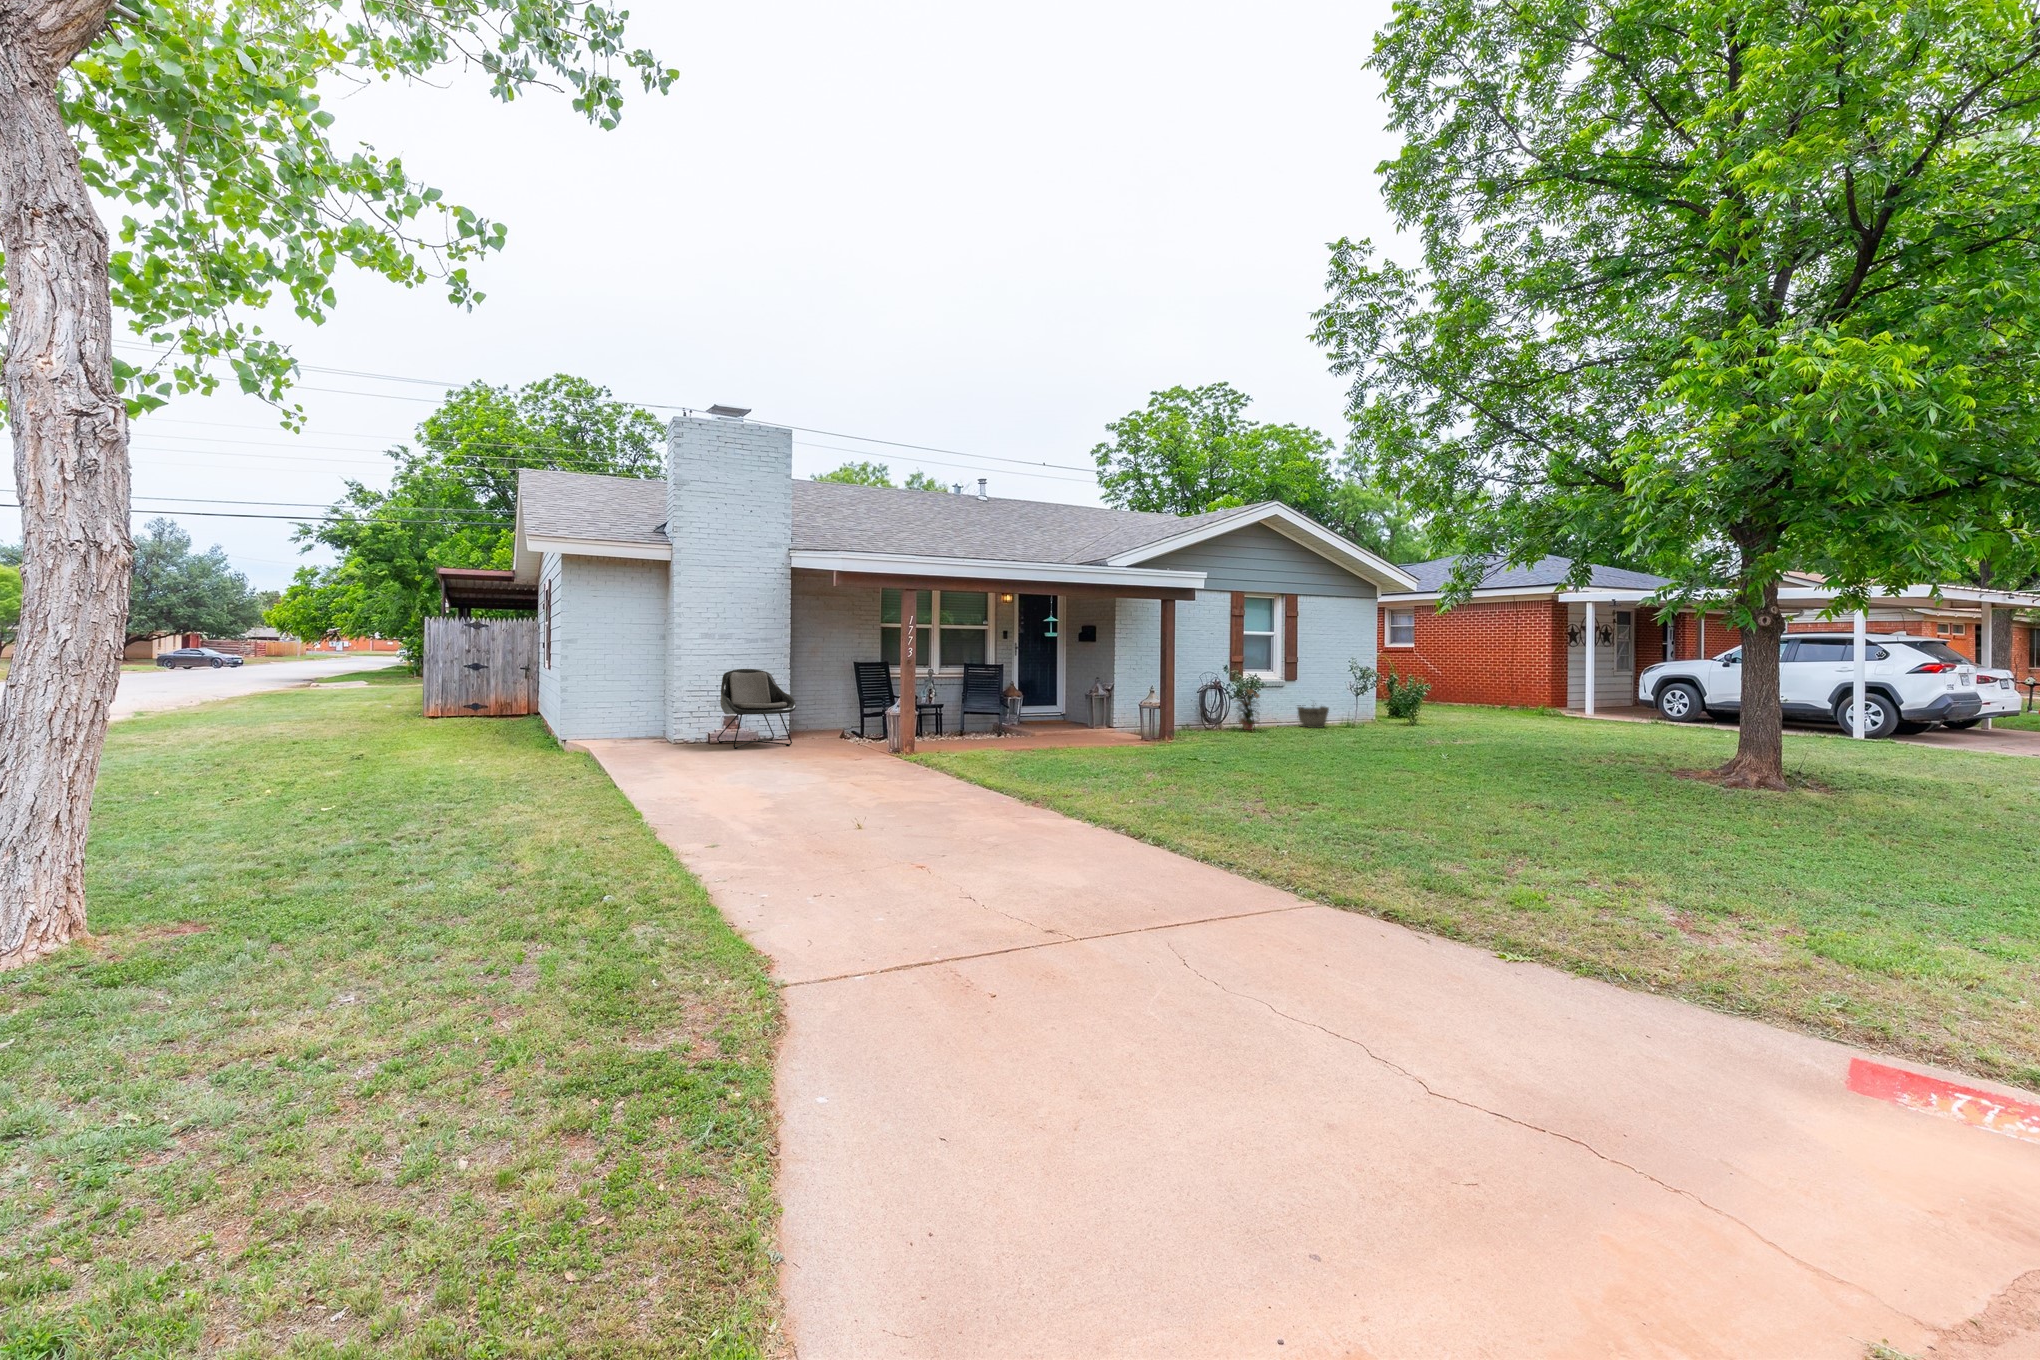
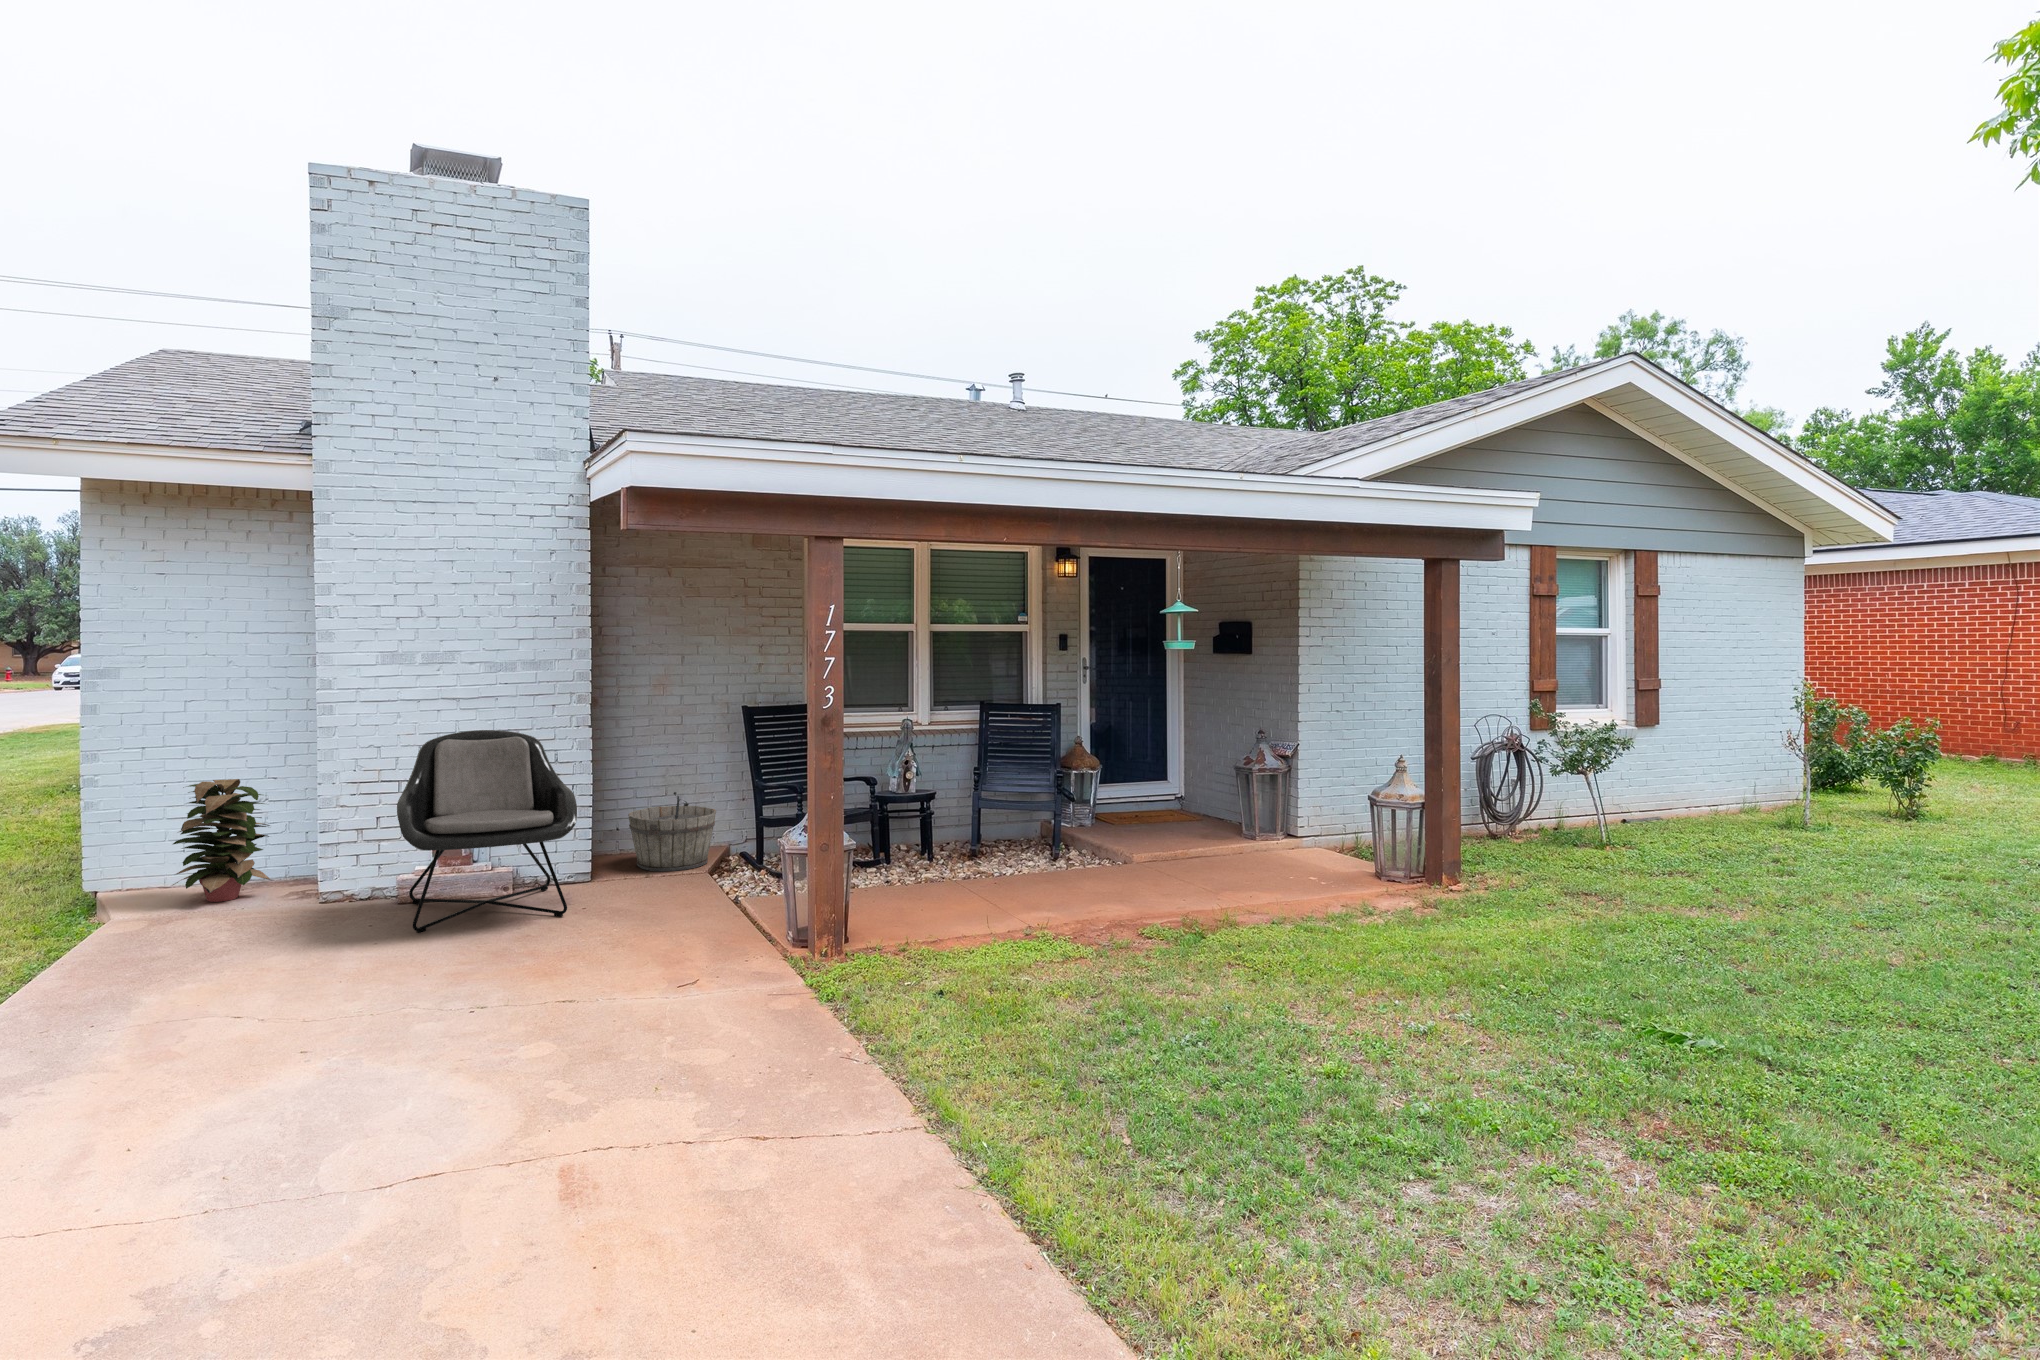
decorative plant: present [1236,689,1260,730] -> present [173,779,271,902]
wooden bucket: present [1297,705,1329,728] -> present [628,792,716,871]

